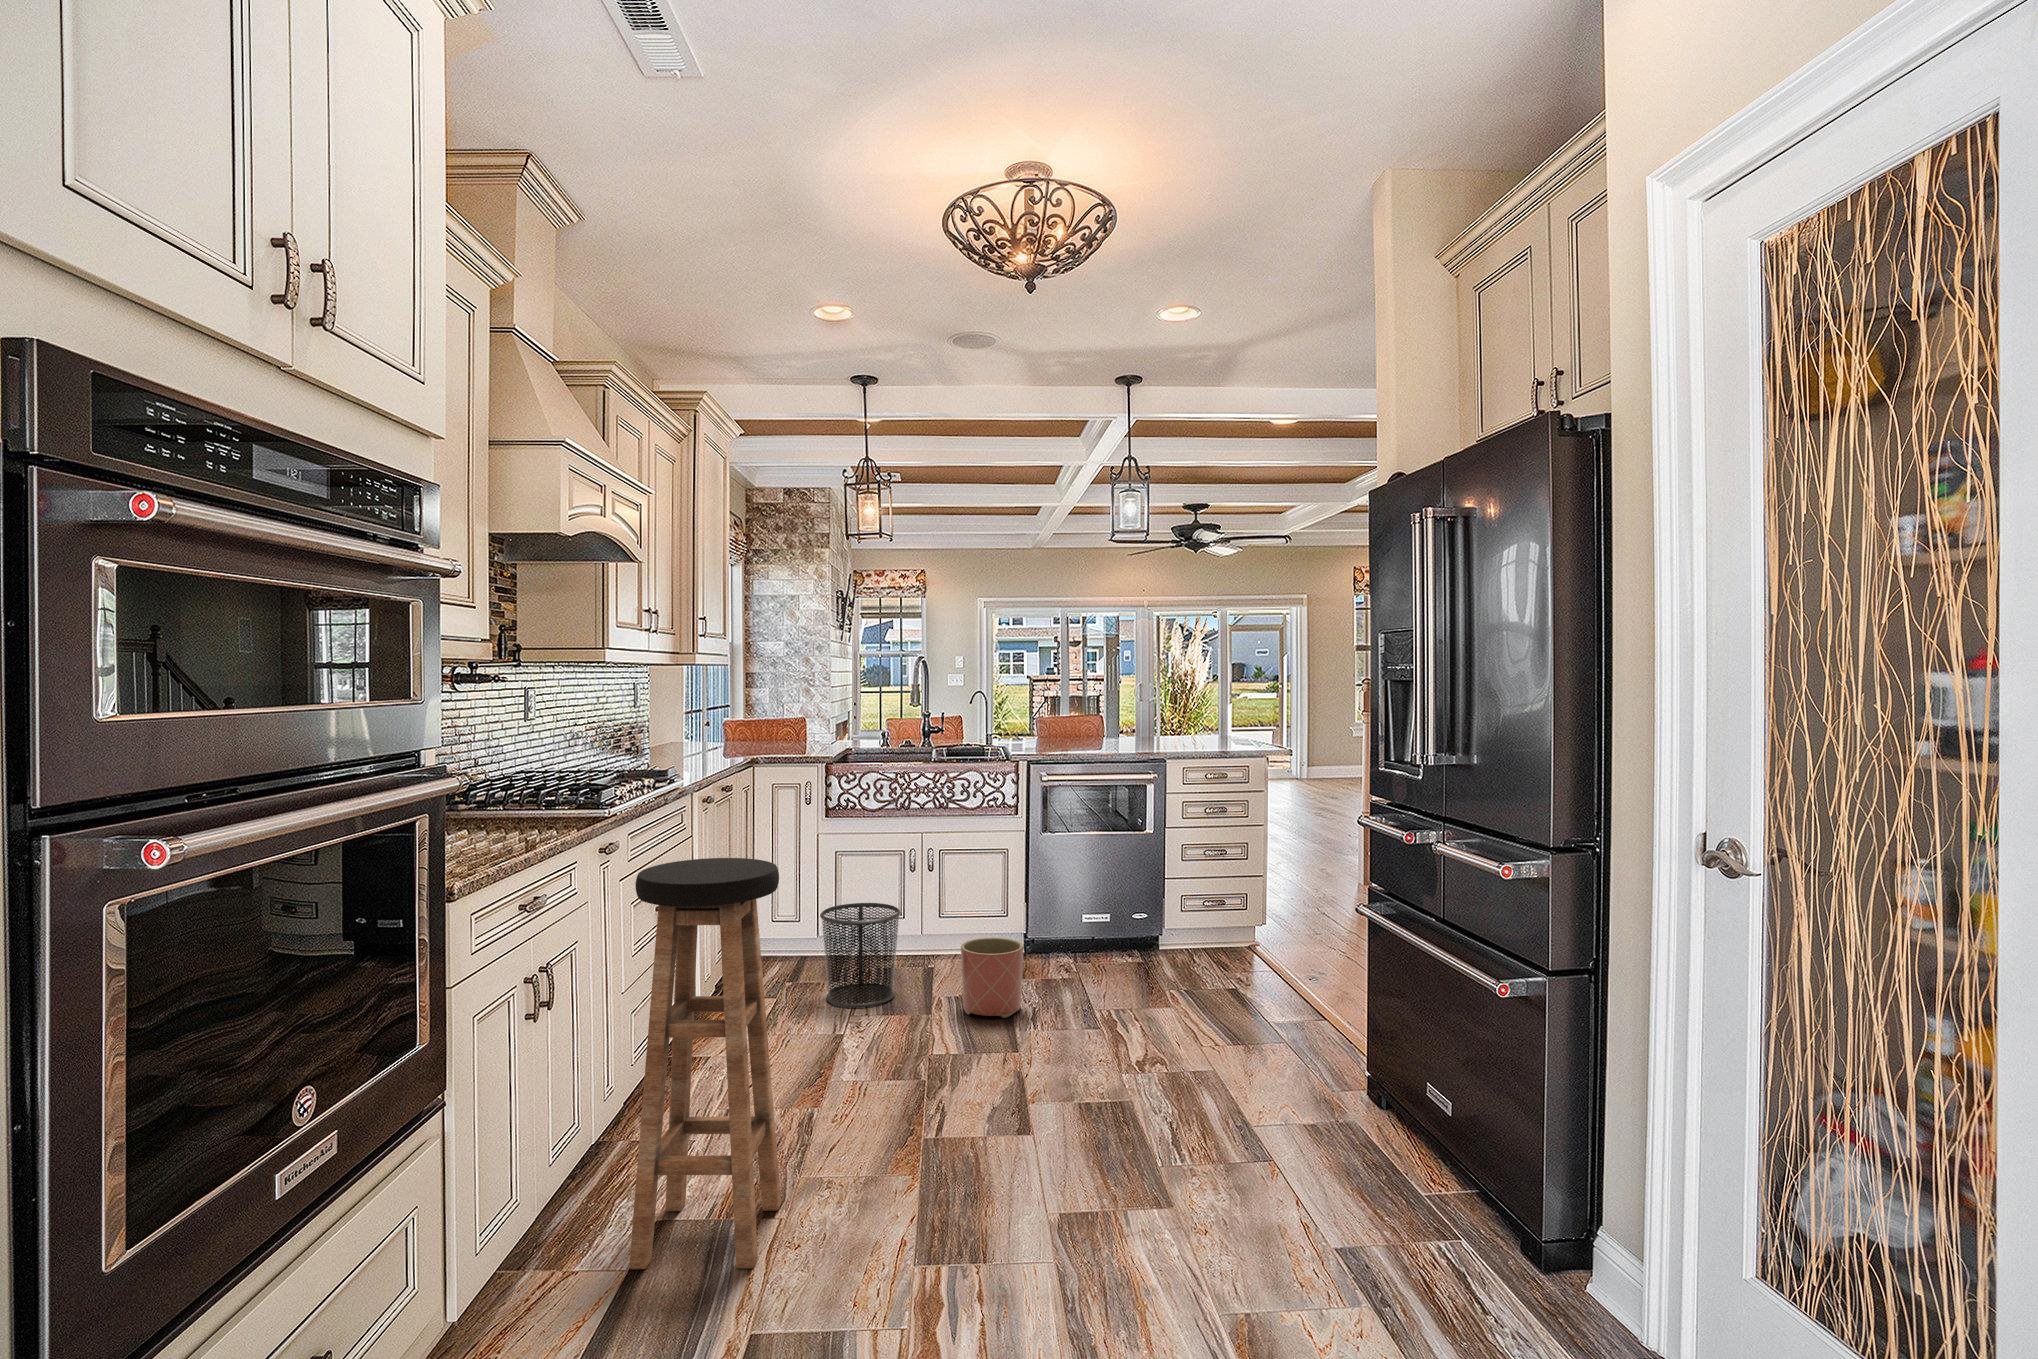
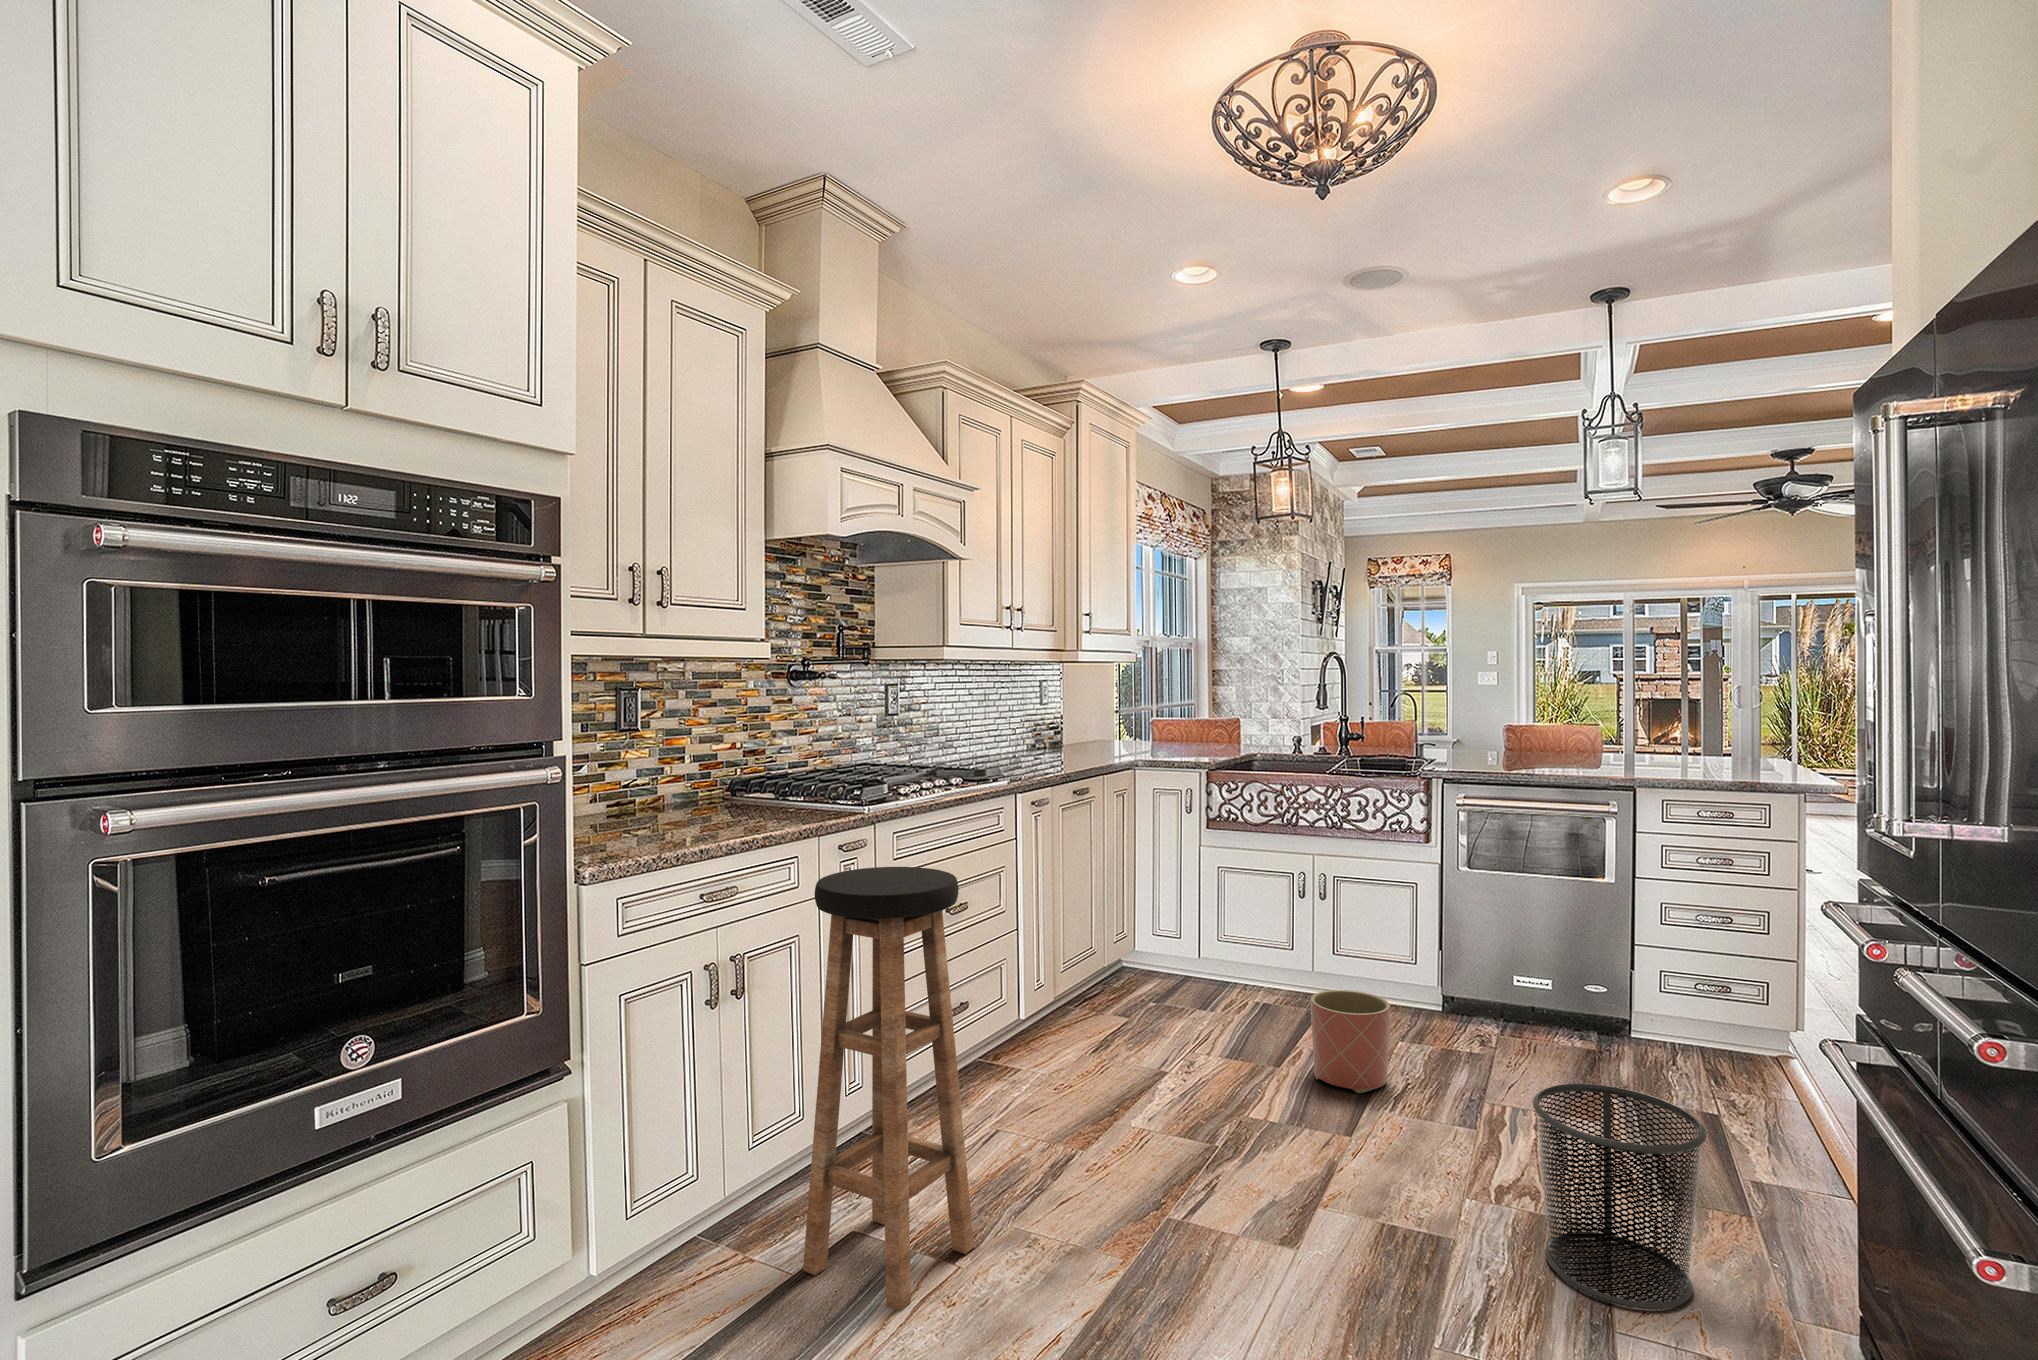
waste bin: present [820,903,901,1008] -> present [1533,1084,1707,1310]

